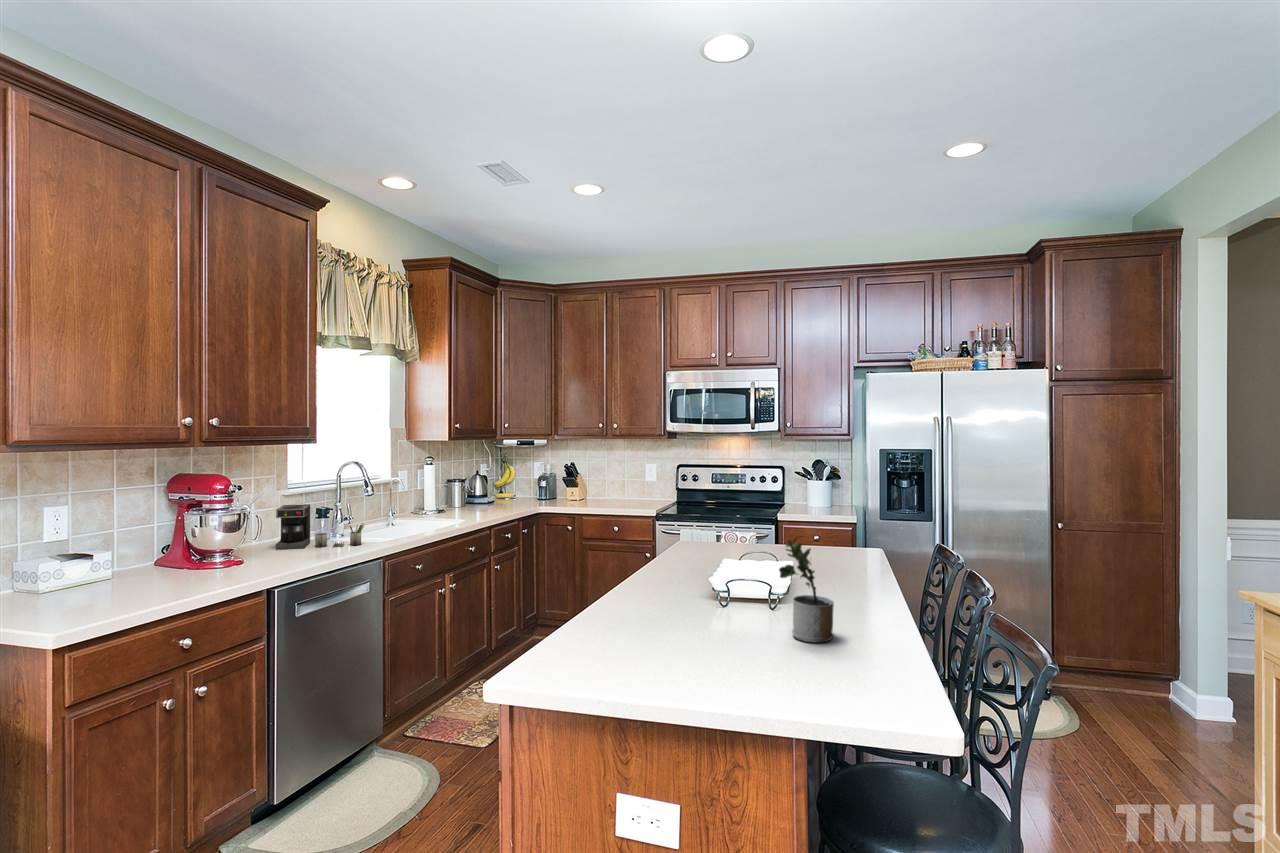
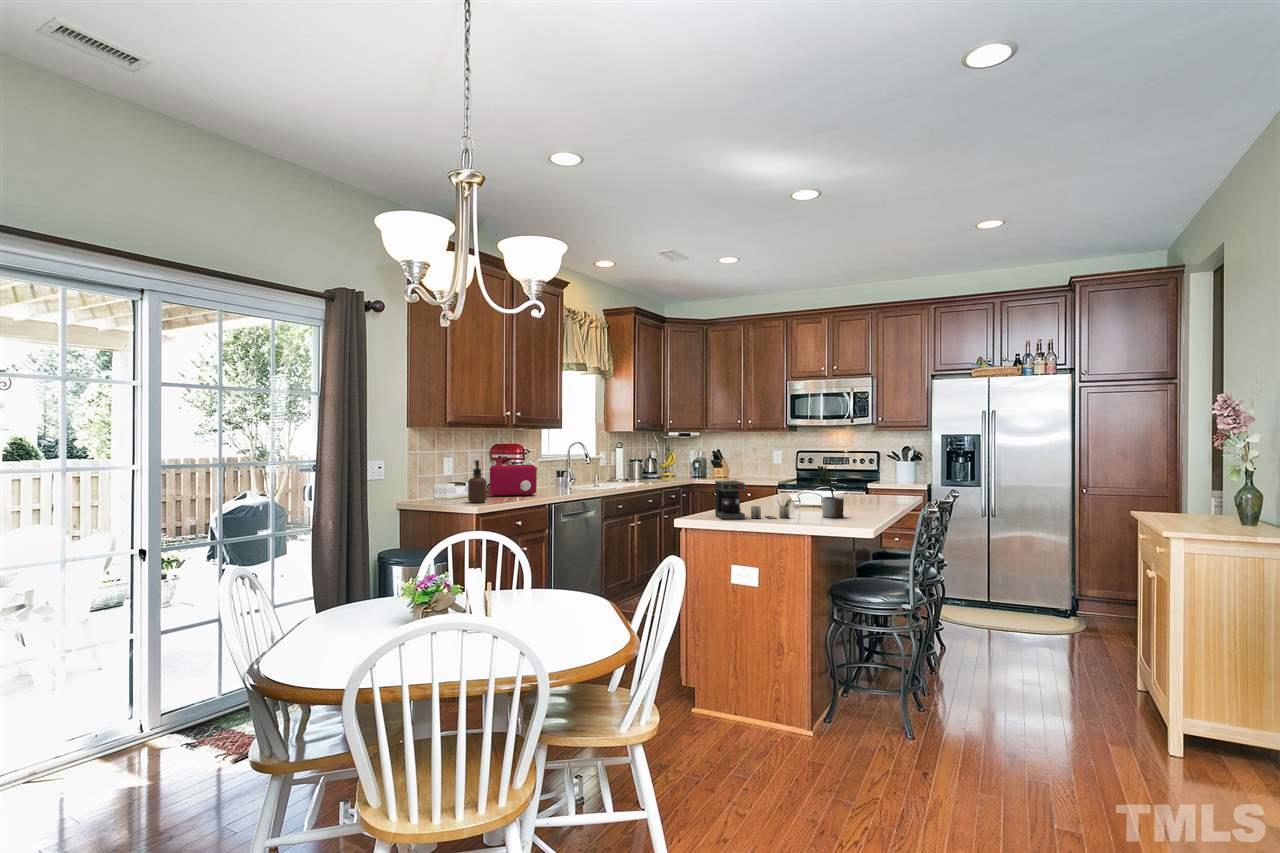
coffee maker: present [276,504,364,550] -> present [715,480,791,519]
toaster: none [150,512,252,577] -> present [490,465,536,497]
soap dispenser: none [63,520,112,611] -> present [468,460,487,503]

